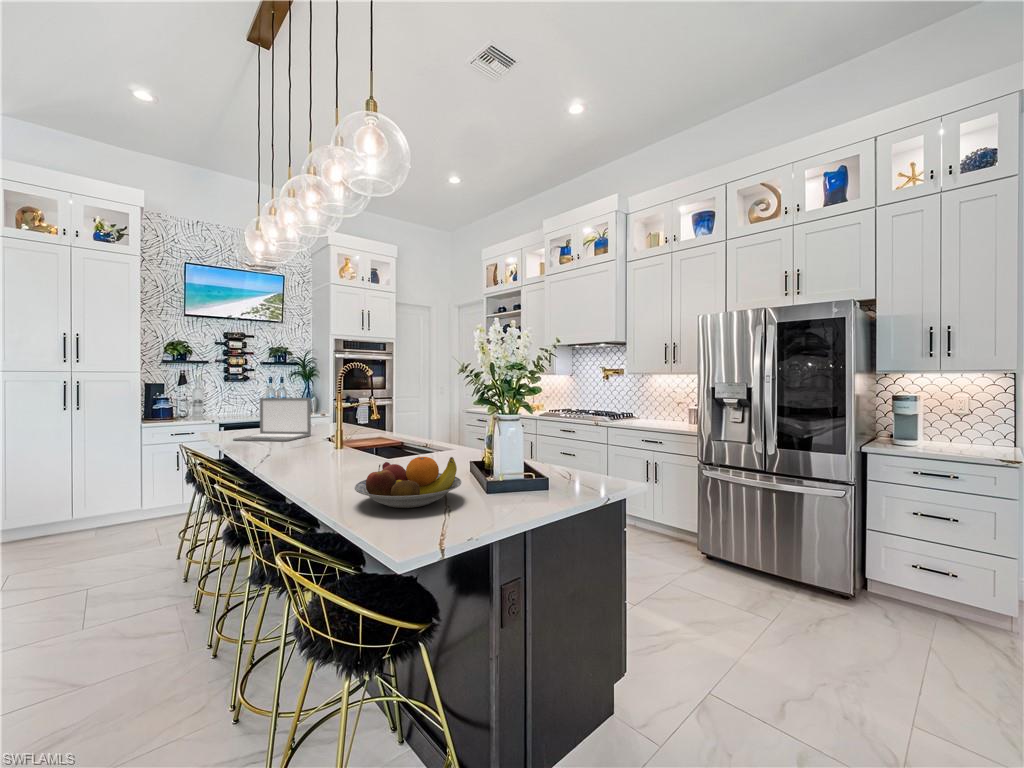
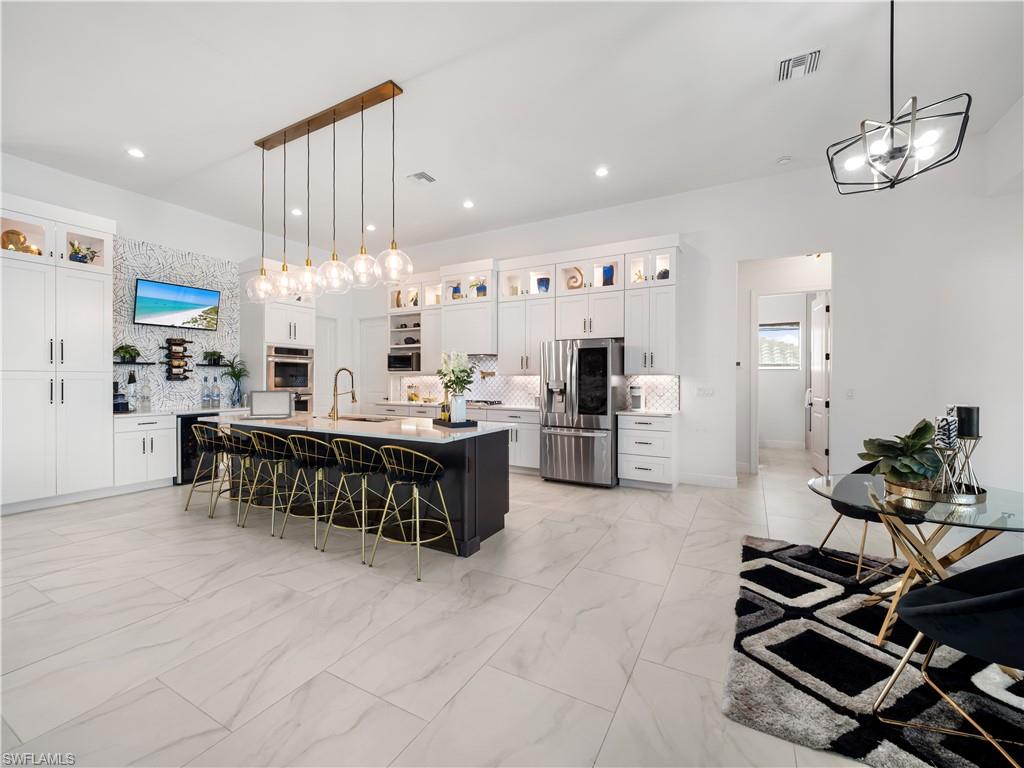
fruit bowl: present [355,457,461,508] -> none [397,410,444,431]

